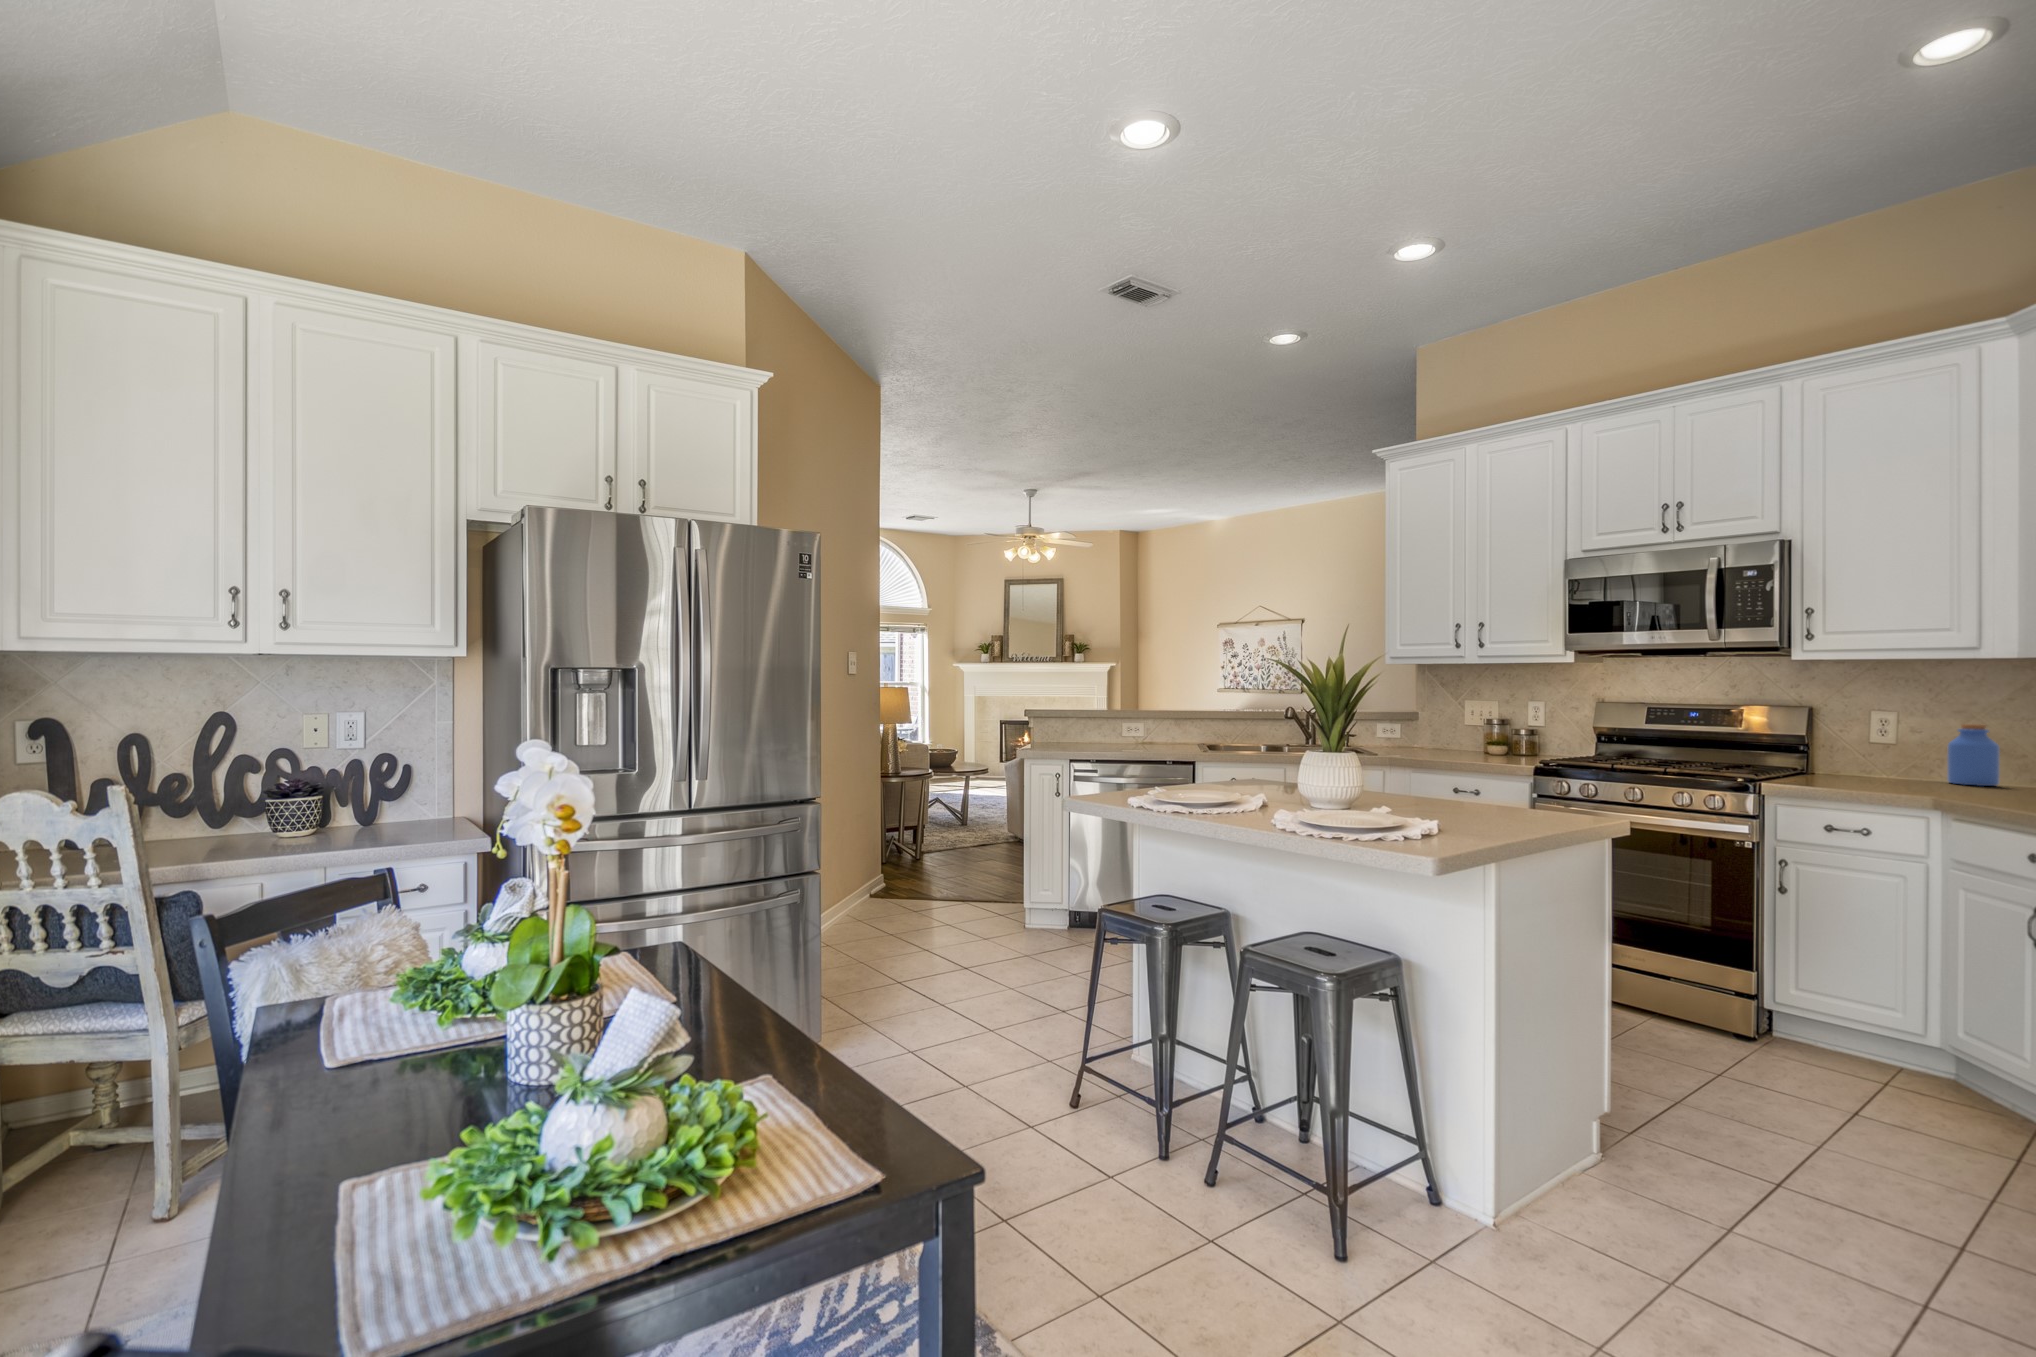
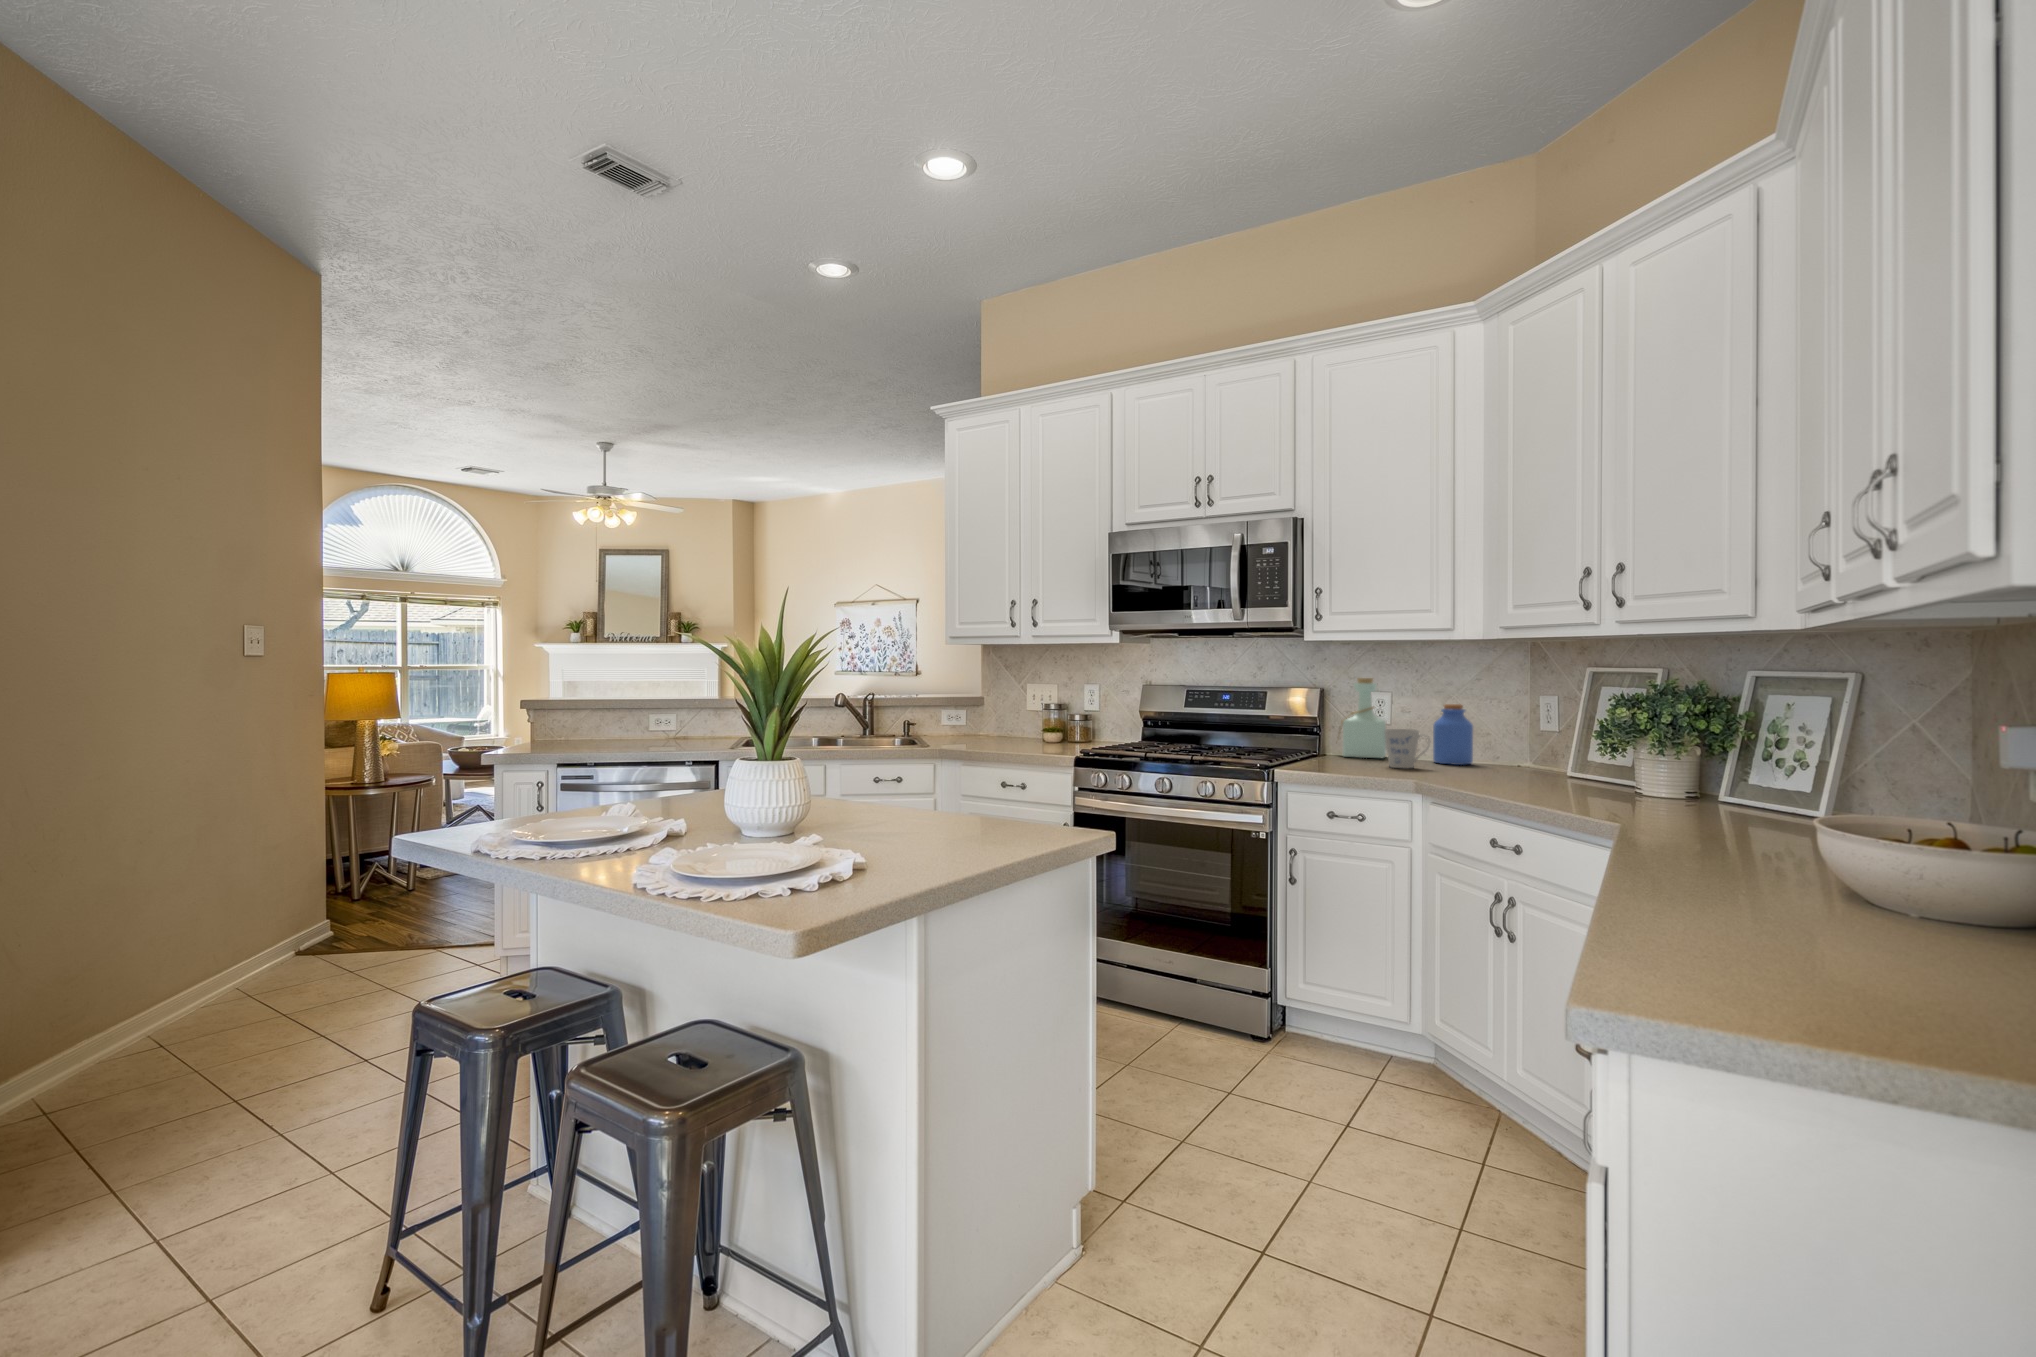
bottle: none [1826,697,1887,777] -> present [1341,678,1387,758]
mug: none [1889,747,1947,786] -> present [1384,729,1430,768]

